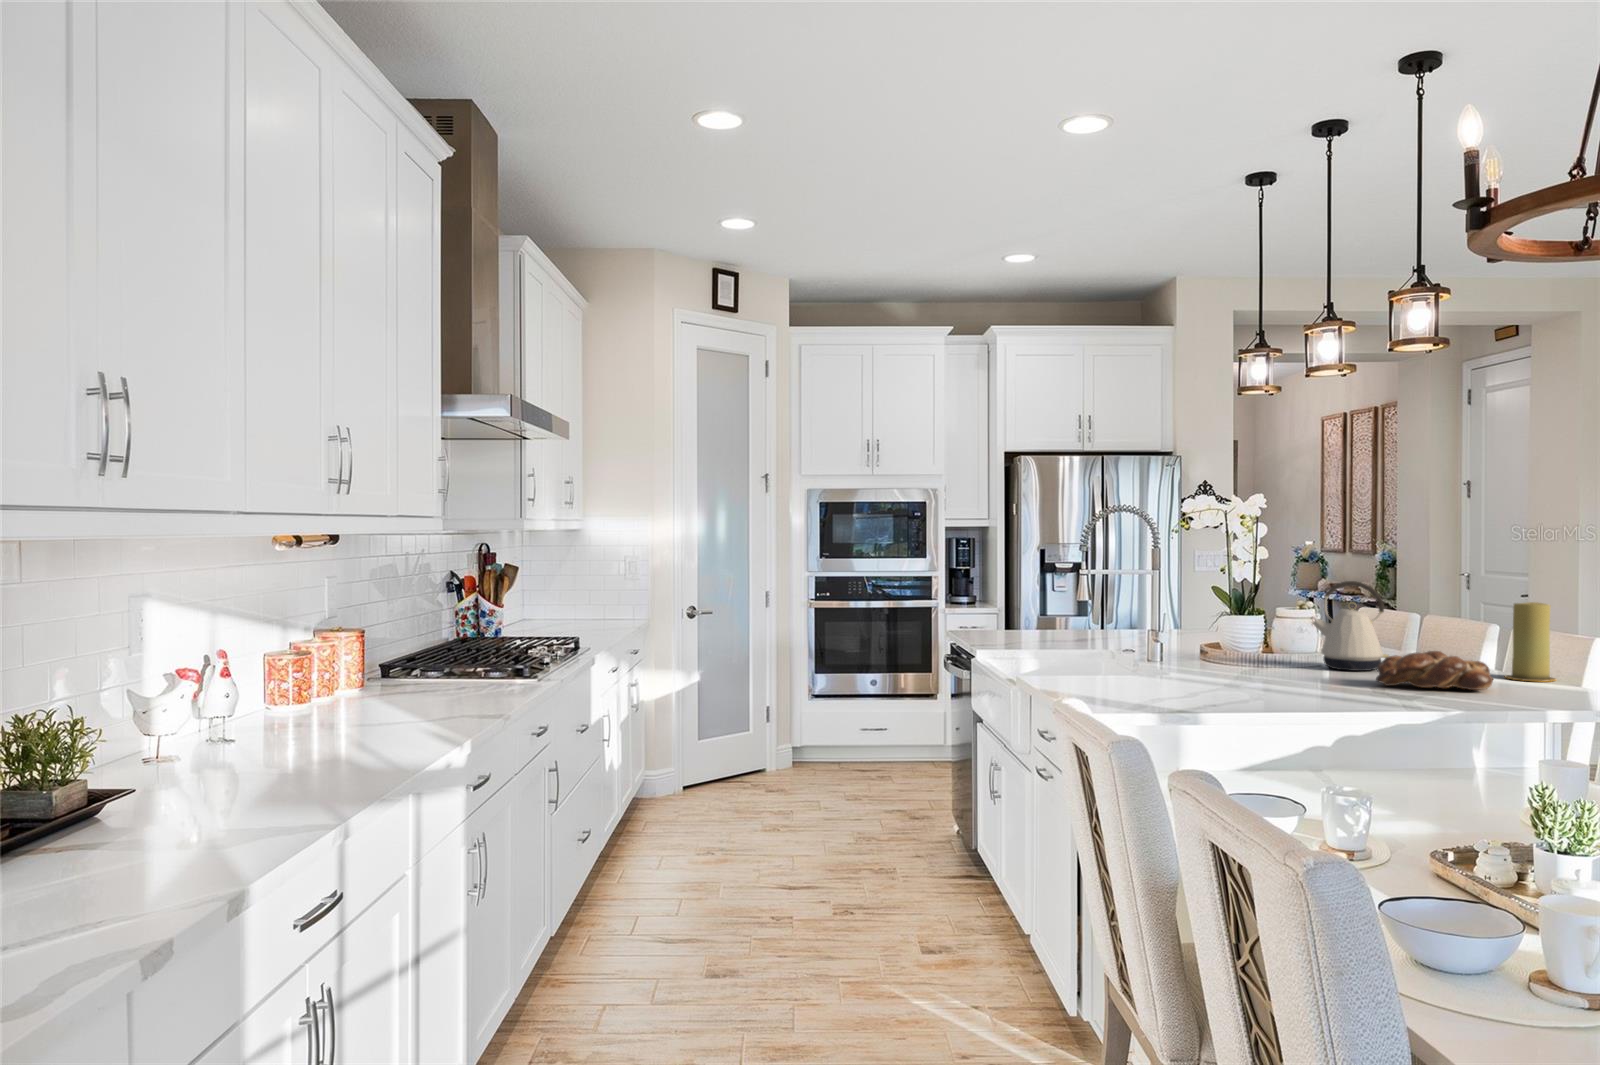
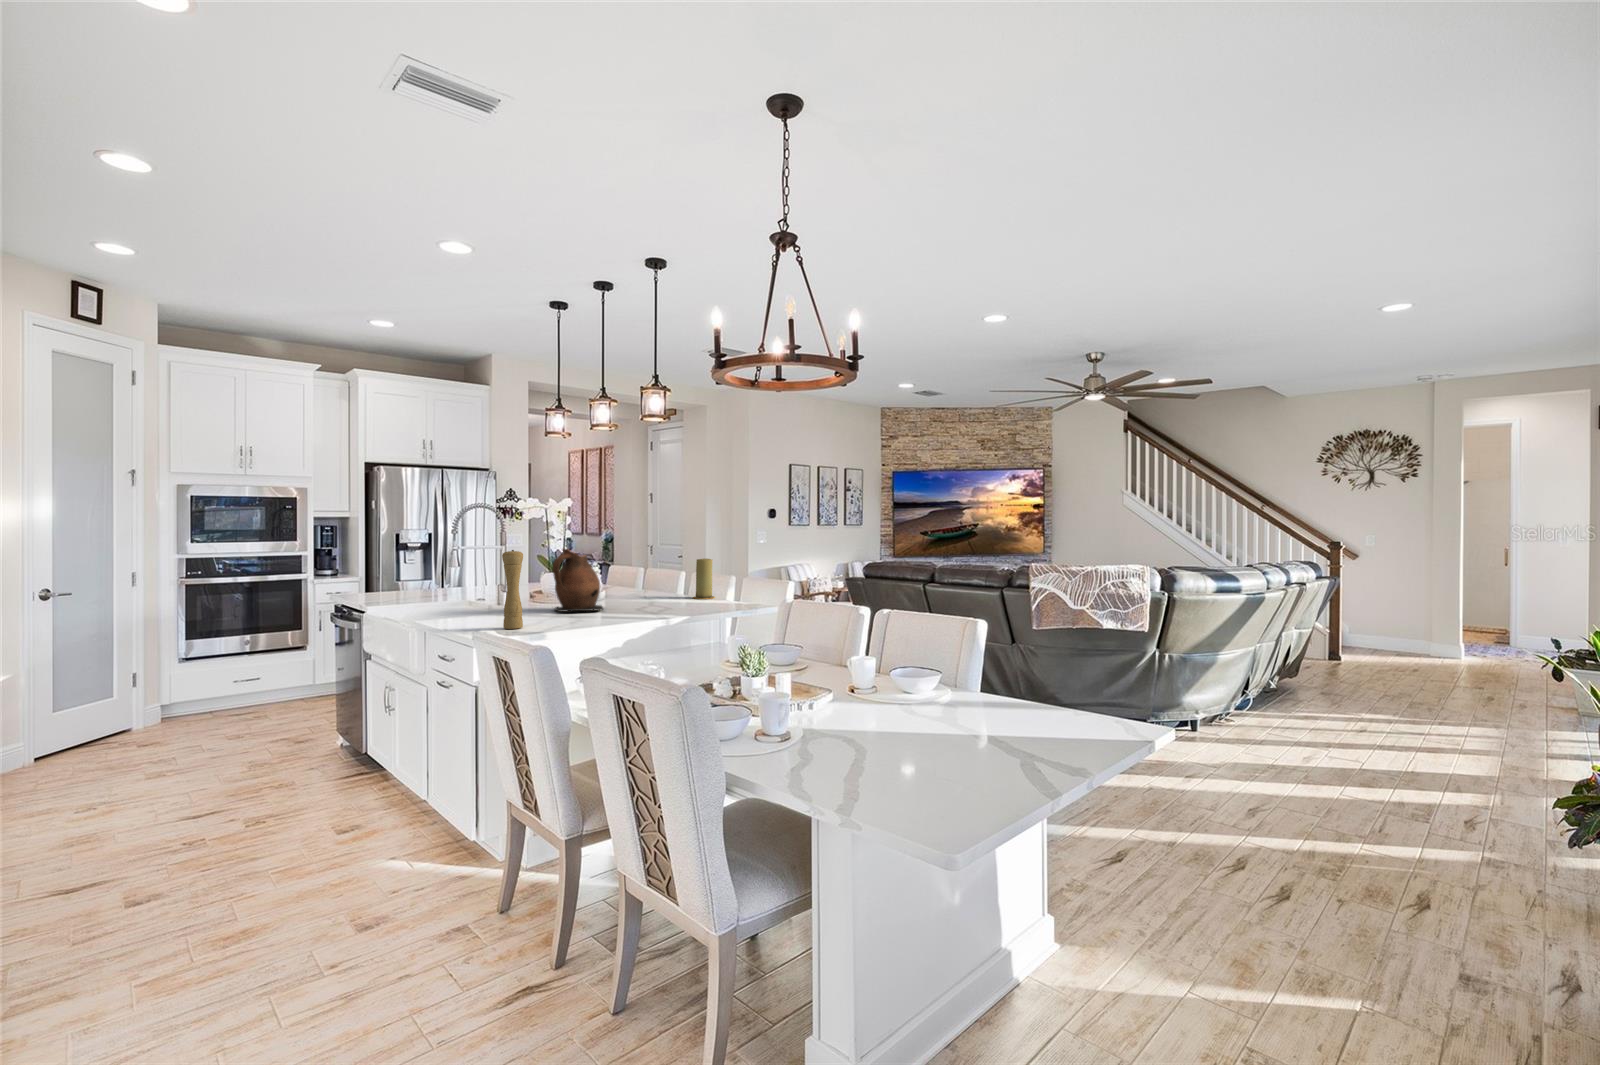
ceramic pitcher: none [1220,576,1312,689] -> present [553,549,603,612]
pepper mill: none [1122,577,1155,706] -> present [502,550,523,629]
kettle: present [1313,581,1389,671] -> none [598,550,638,601]
bread loaf: present [1376,651,1493,690] -> none [636,586,691,606]

